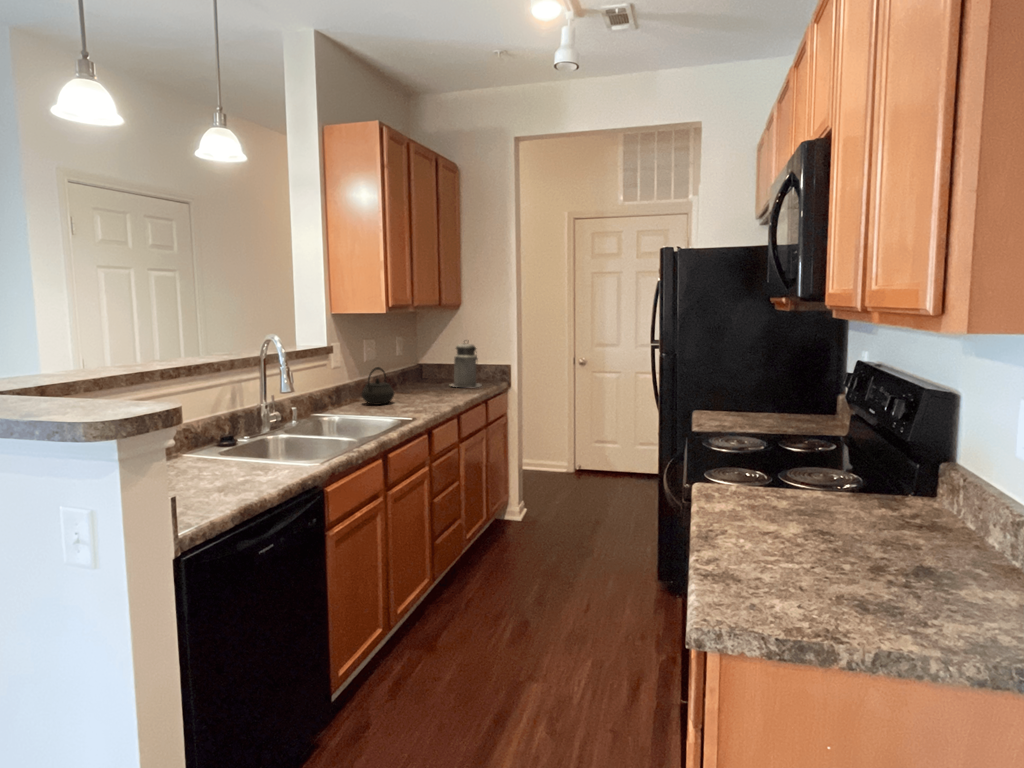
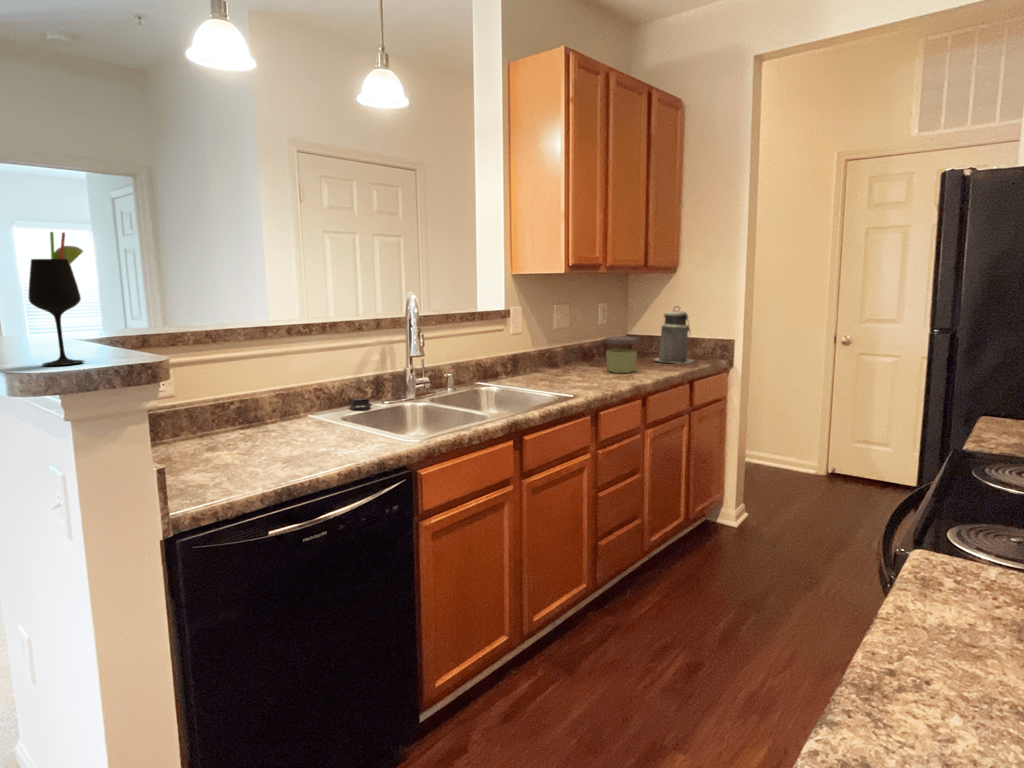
wine glass: none [89,306,135,415] -> present [29,232,84,365]
kettle: present [362,367,394,405] -> none [538,334,575,377]
jar: none [415,367,444,398] -> present [605,336,639,373]

